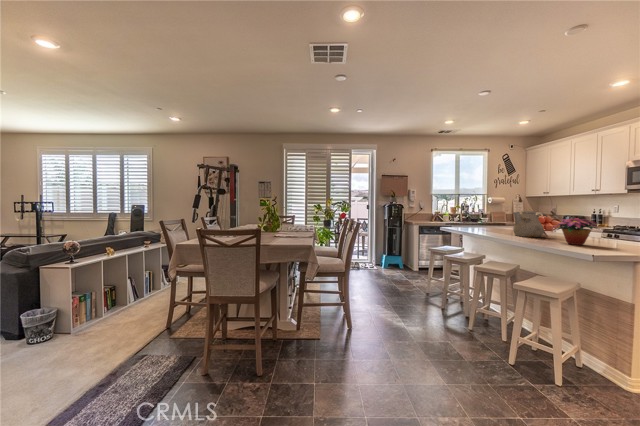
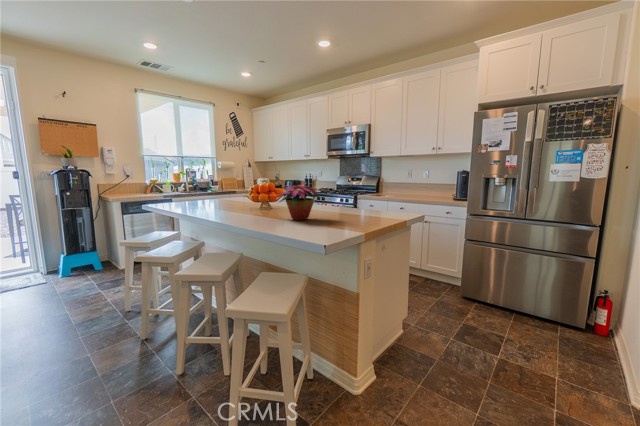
teapot: present [513,211,547,237] -> none [232,176,272,212]

